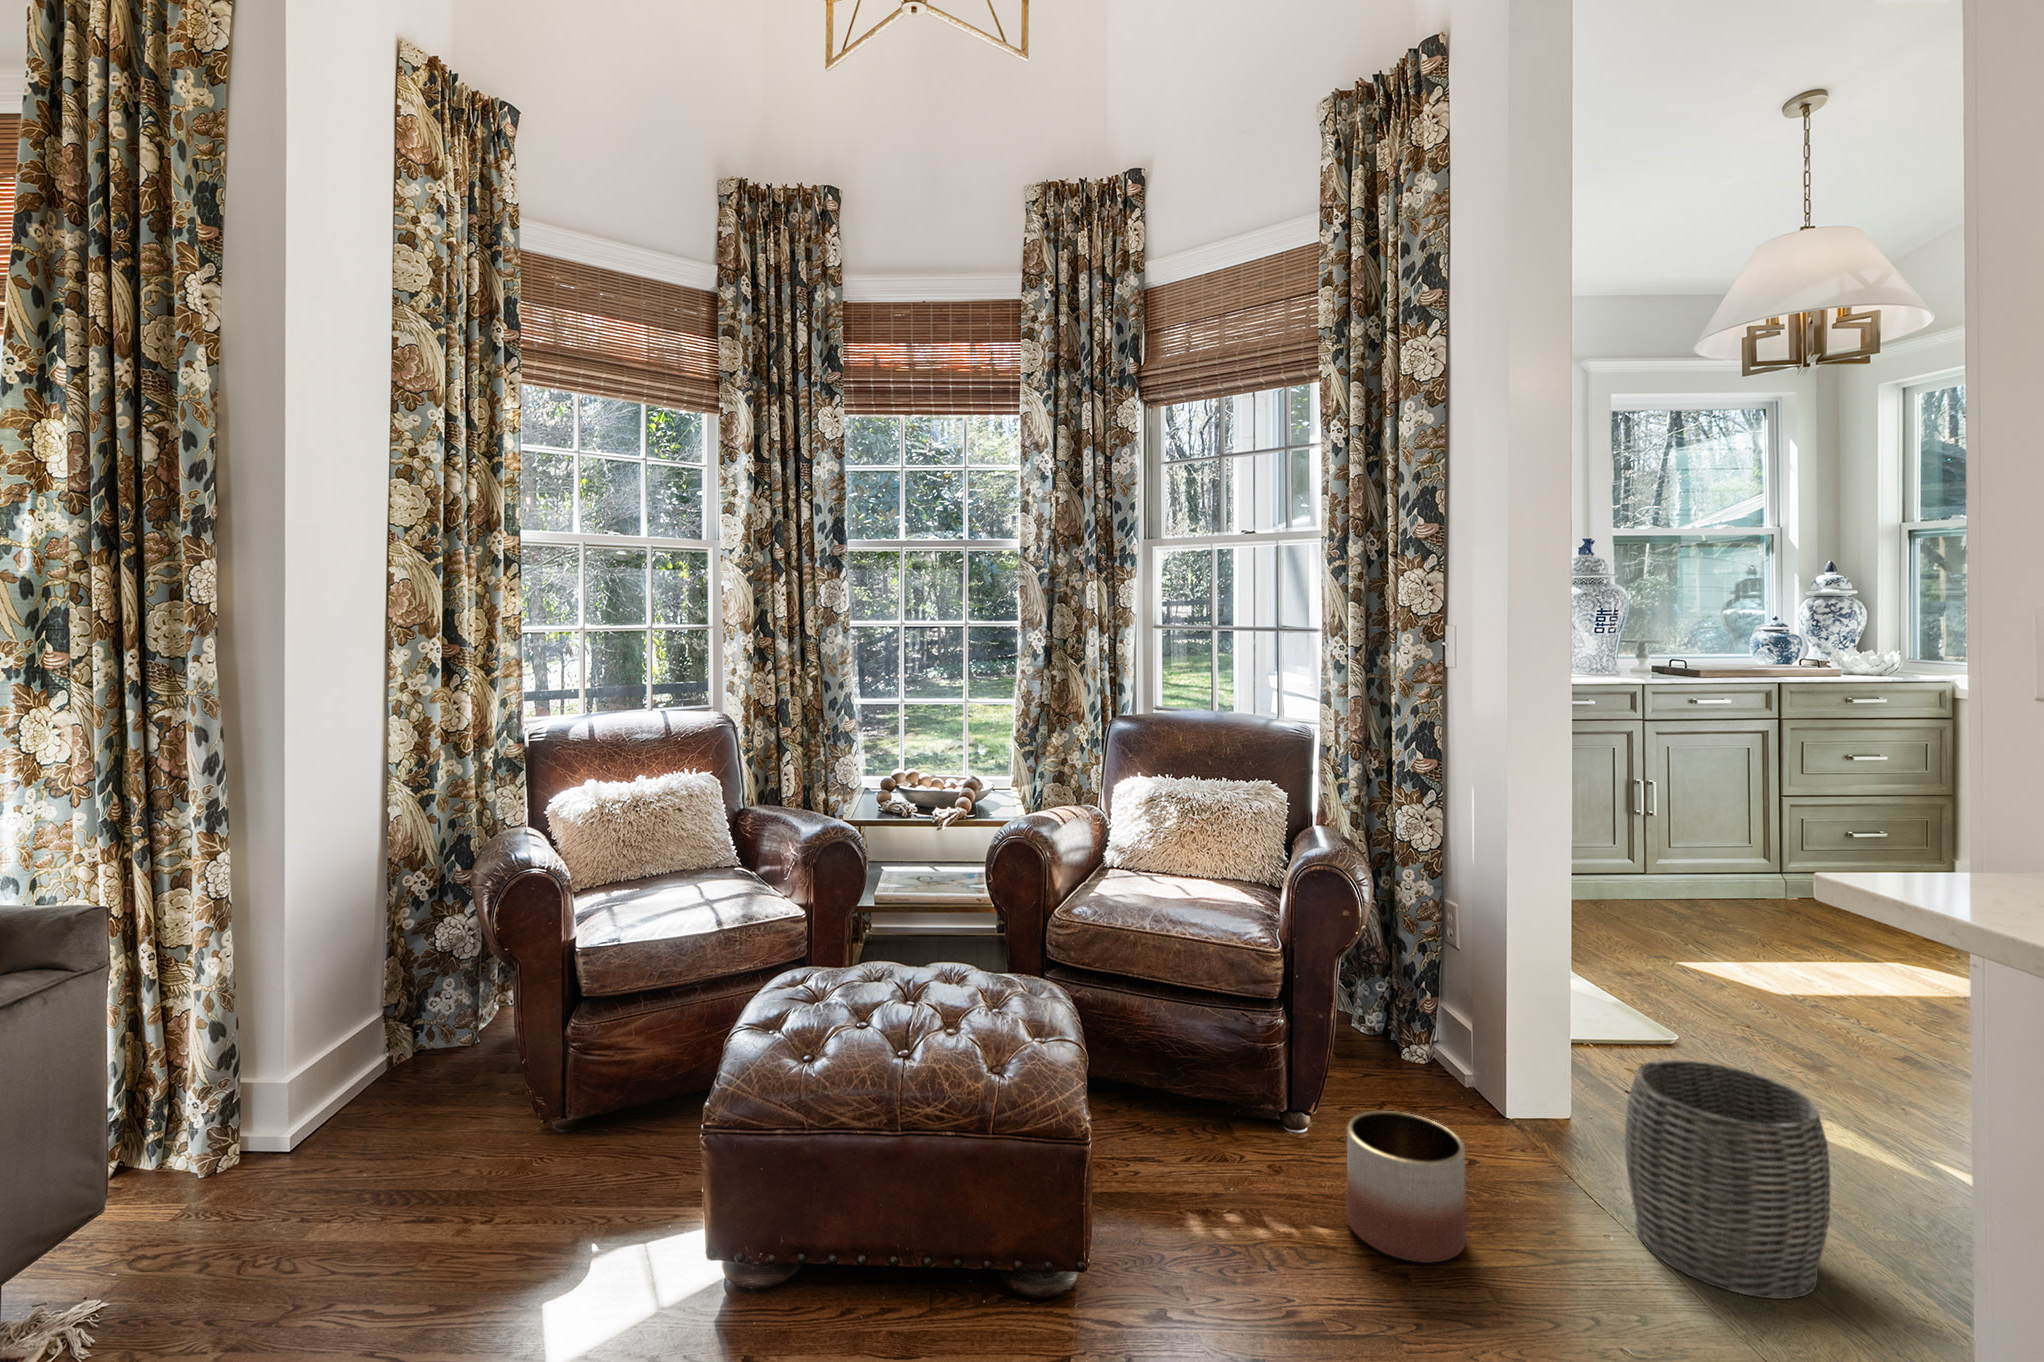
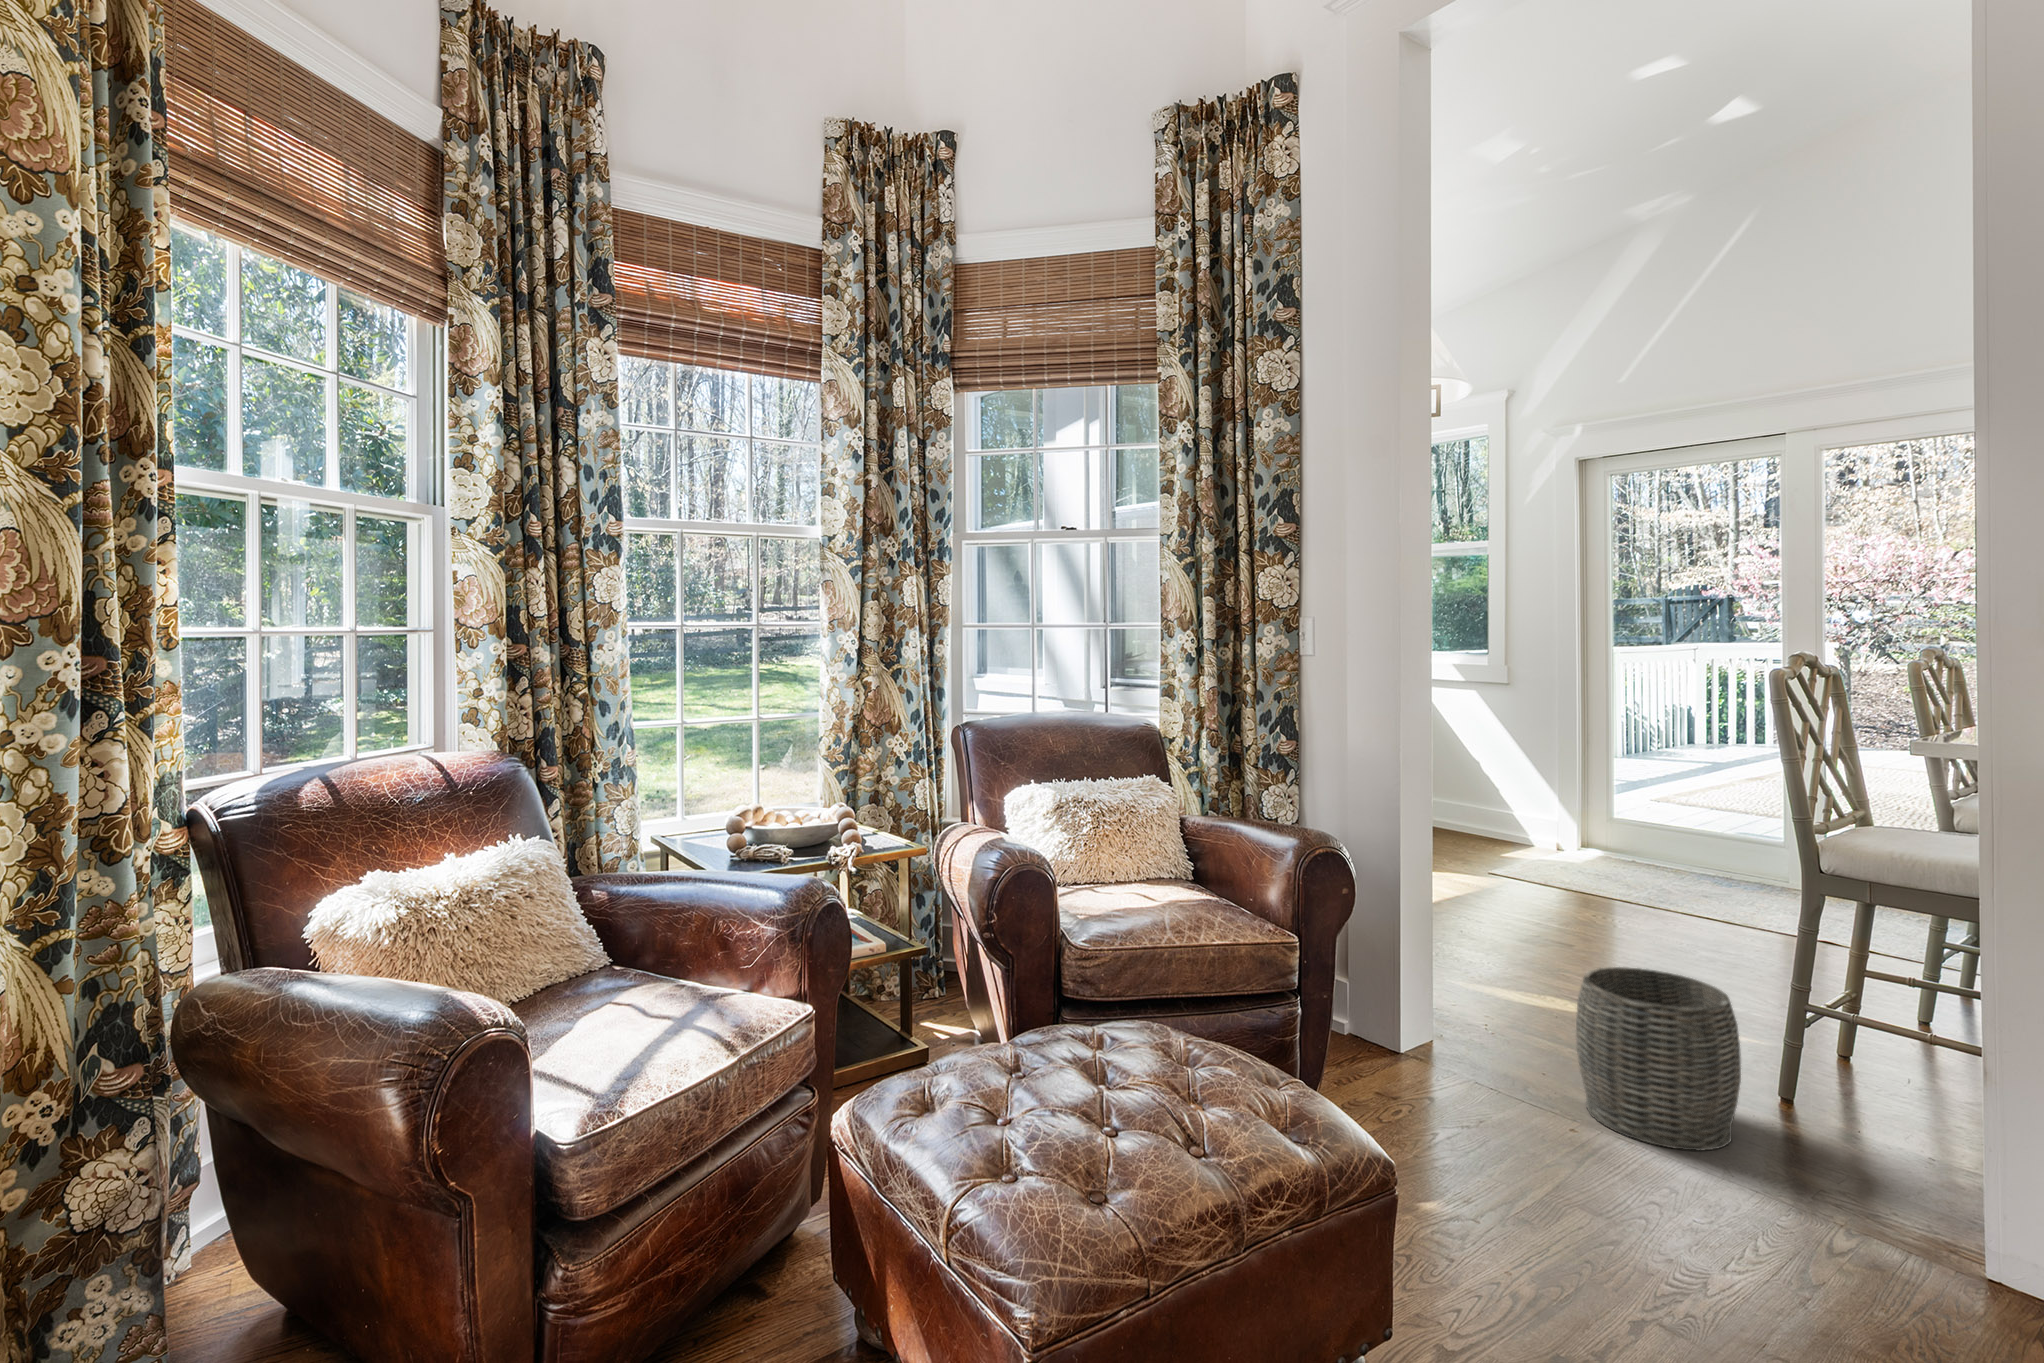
planter: present [1346,1111,1466,1263] -> none [1442,1073,1561,1215]

